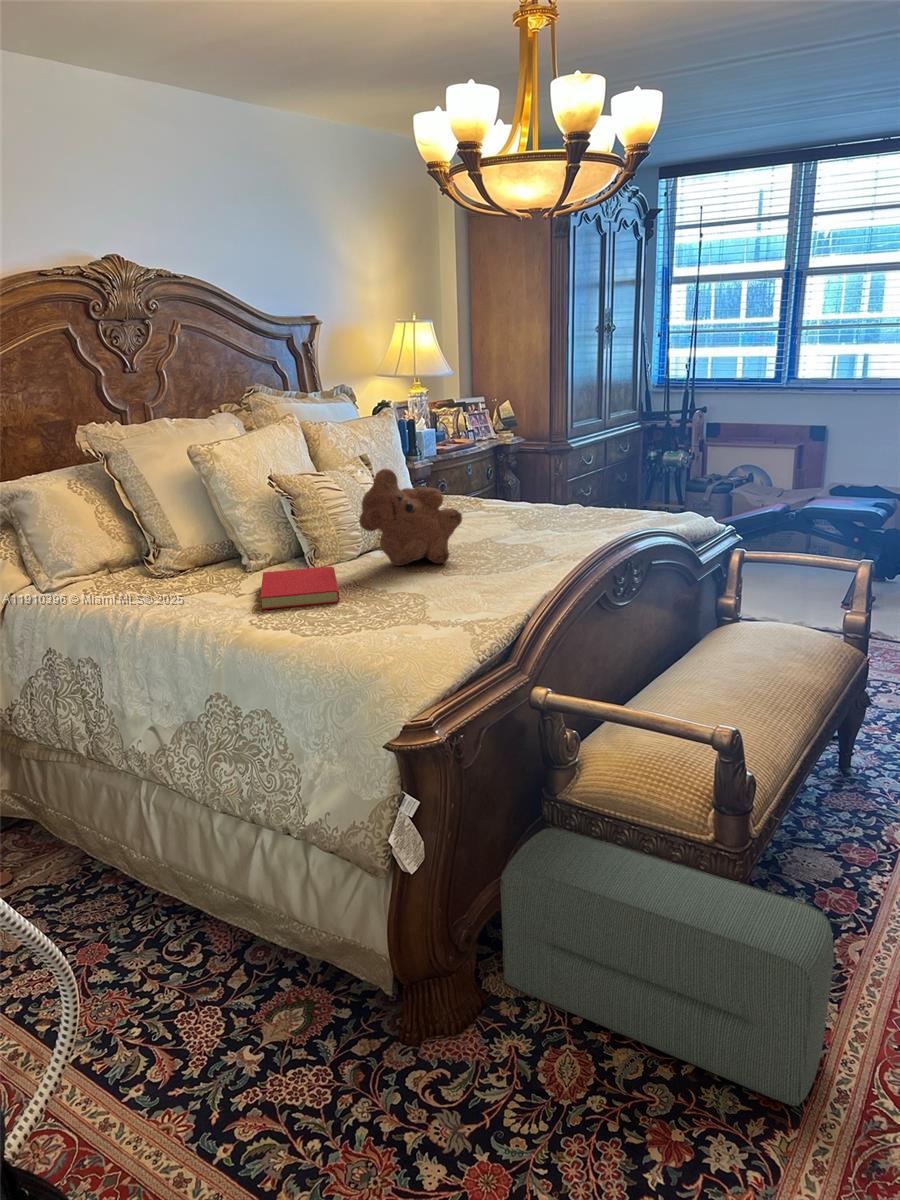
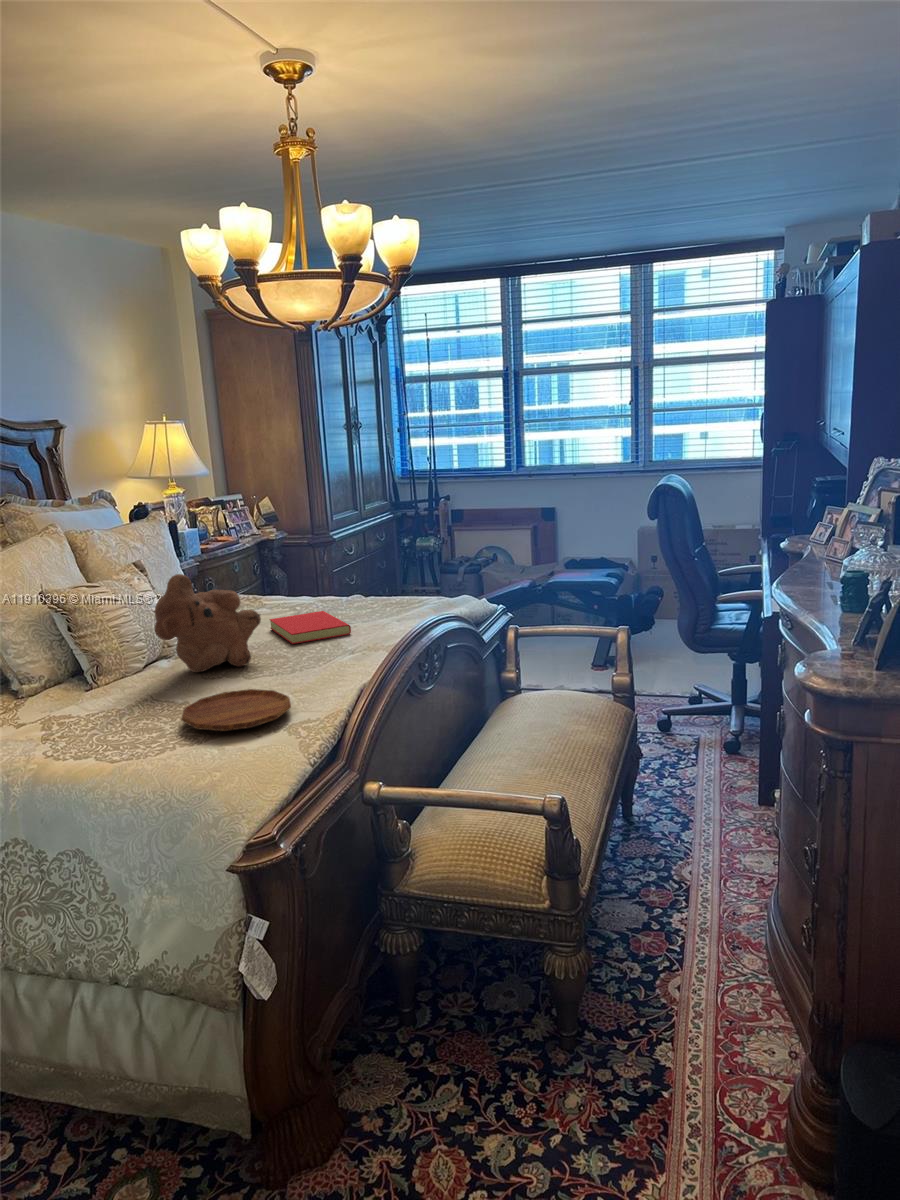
book: present [260,567,339,610] -> present [270,611,351,644]
tray: none [368,585,473,621] -> present [181,689,291,731]
pouf: present [501,828,834,1106] -> none [352,923,672,1151]

